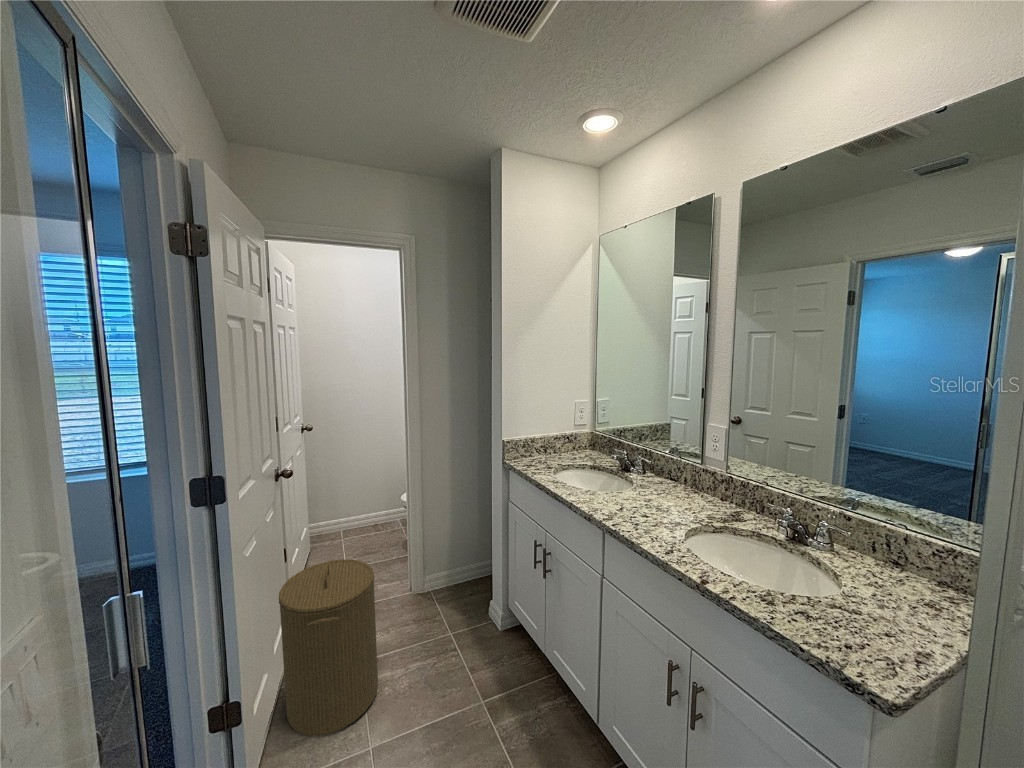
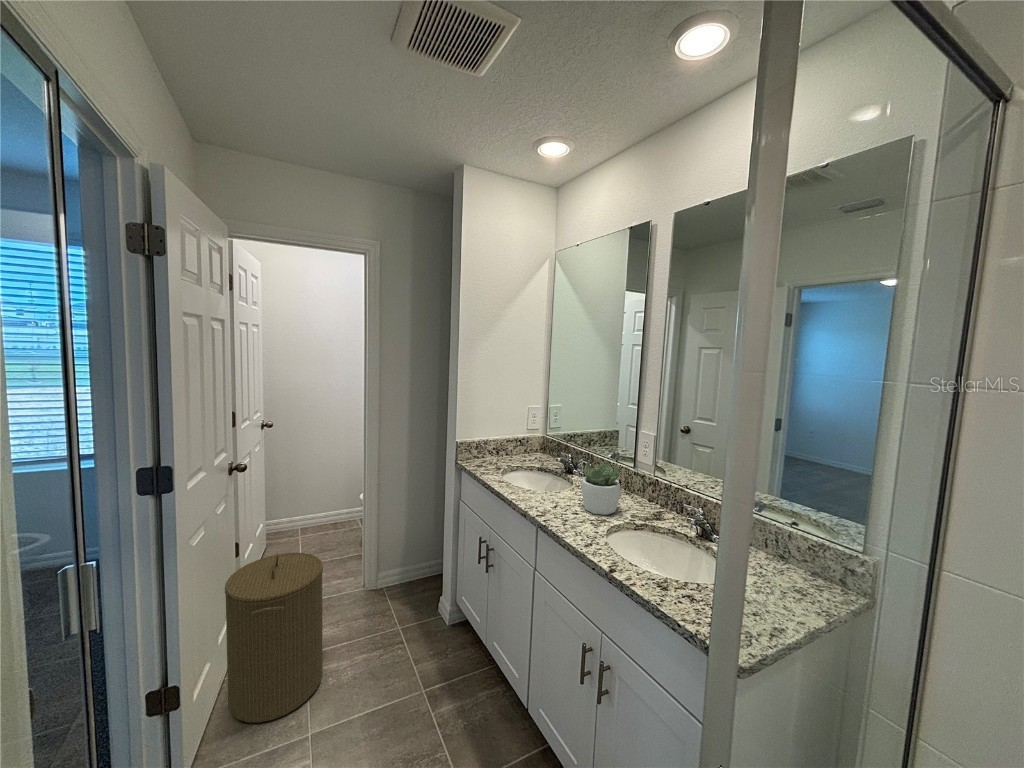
succulent plant: none [647,458,694,517] -> present [581,461,621,515]

